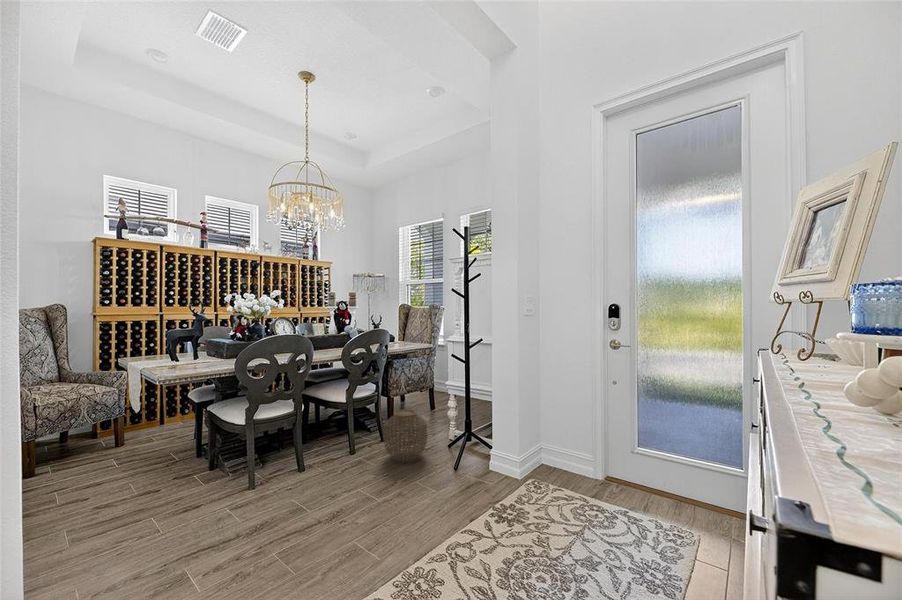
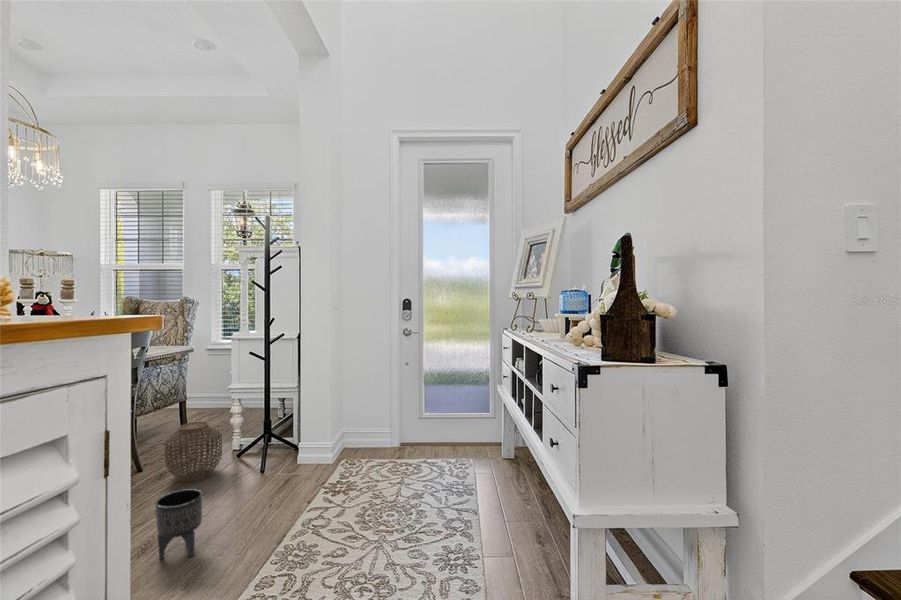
planter: none [323,474,362,542] -> present [155,489,203,559]

